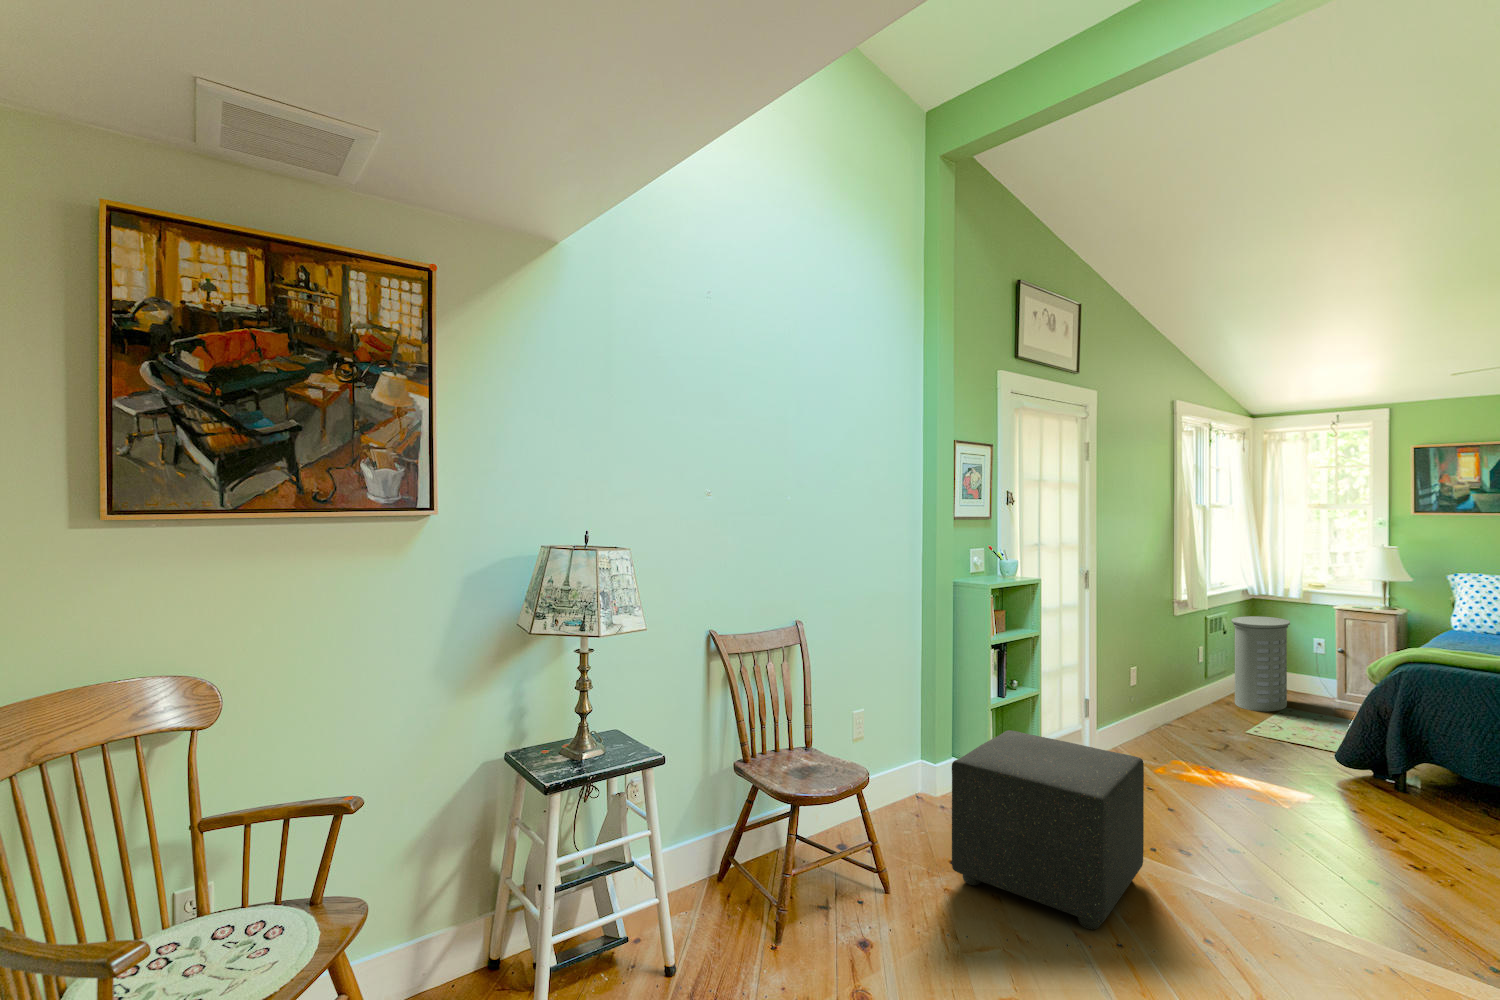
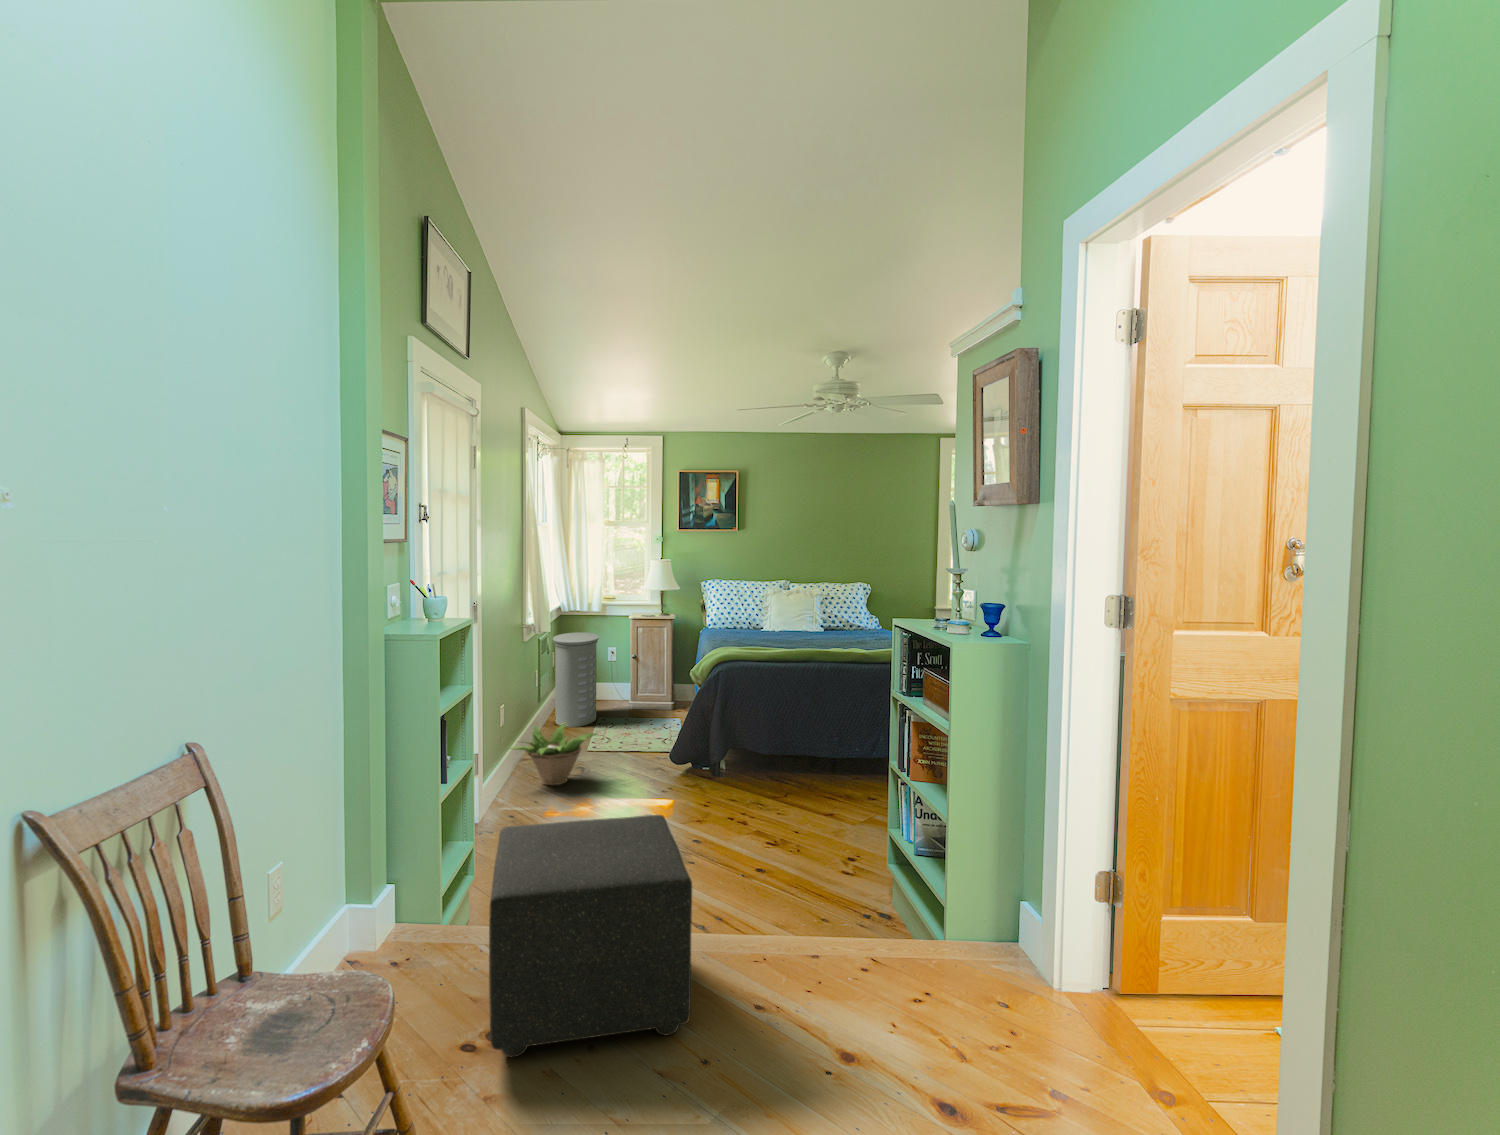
decorative plant: none [1139,692,1240,752] -> present [510,723,597,785]

